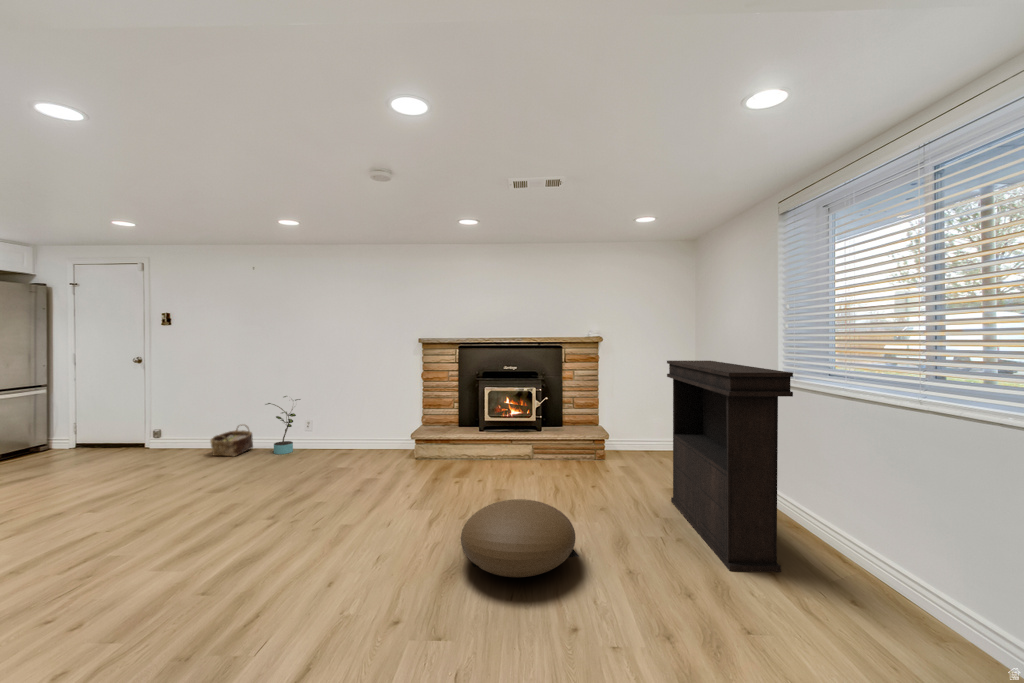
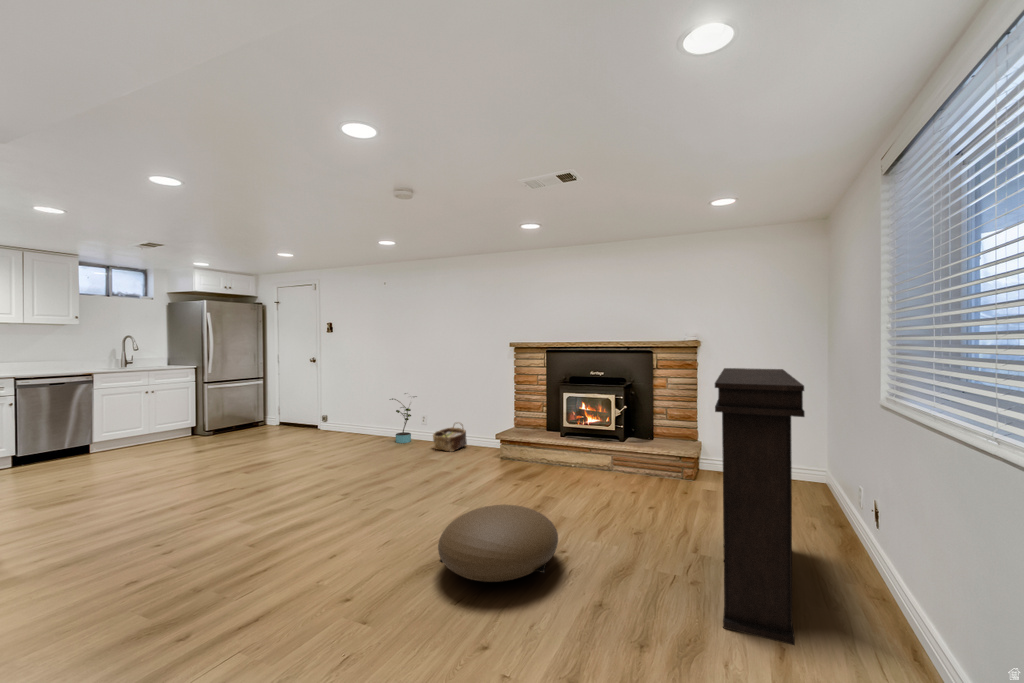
woven basket: present [210,425,253,456] -> present [433,422,467,452]

